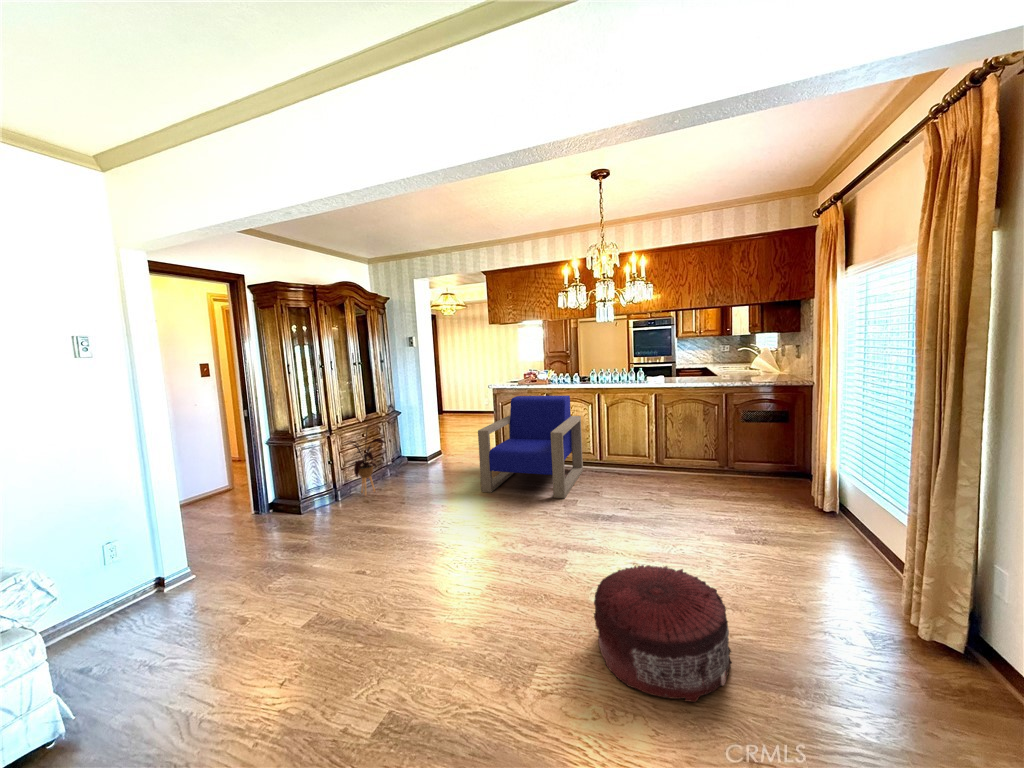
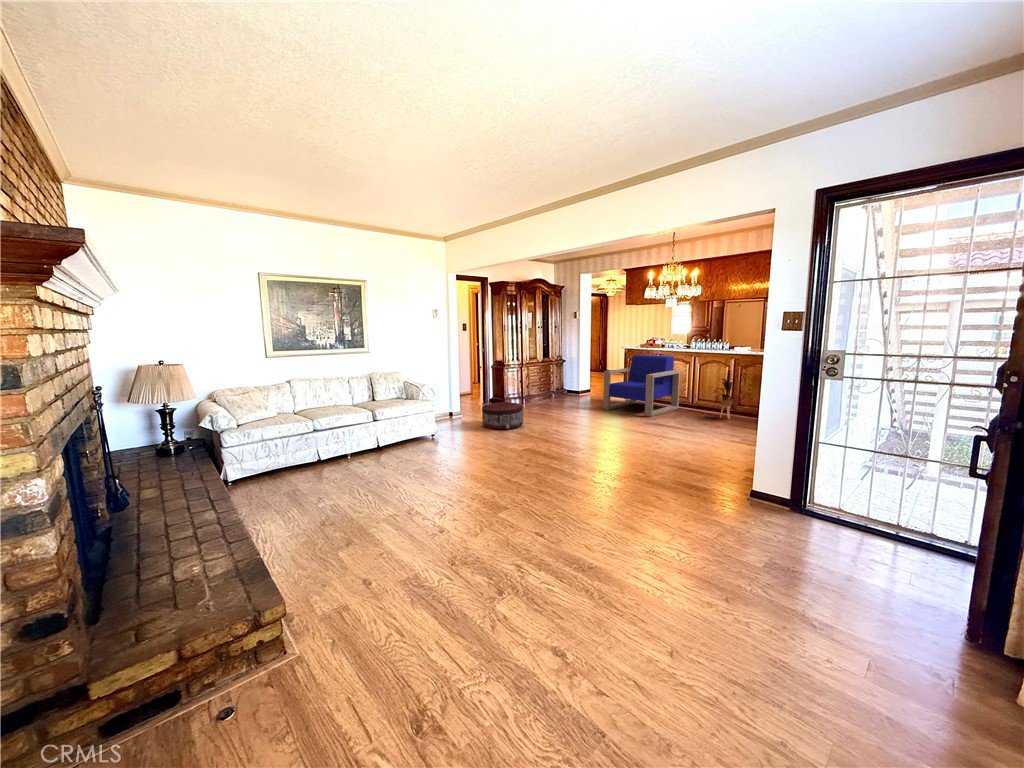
house plant: present [346,432,386,496] -> present [713,371,733,418]
pouf: present [594,565,732,702] -> present [482,402,523,429]

